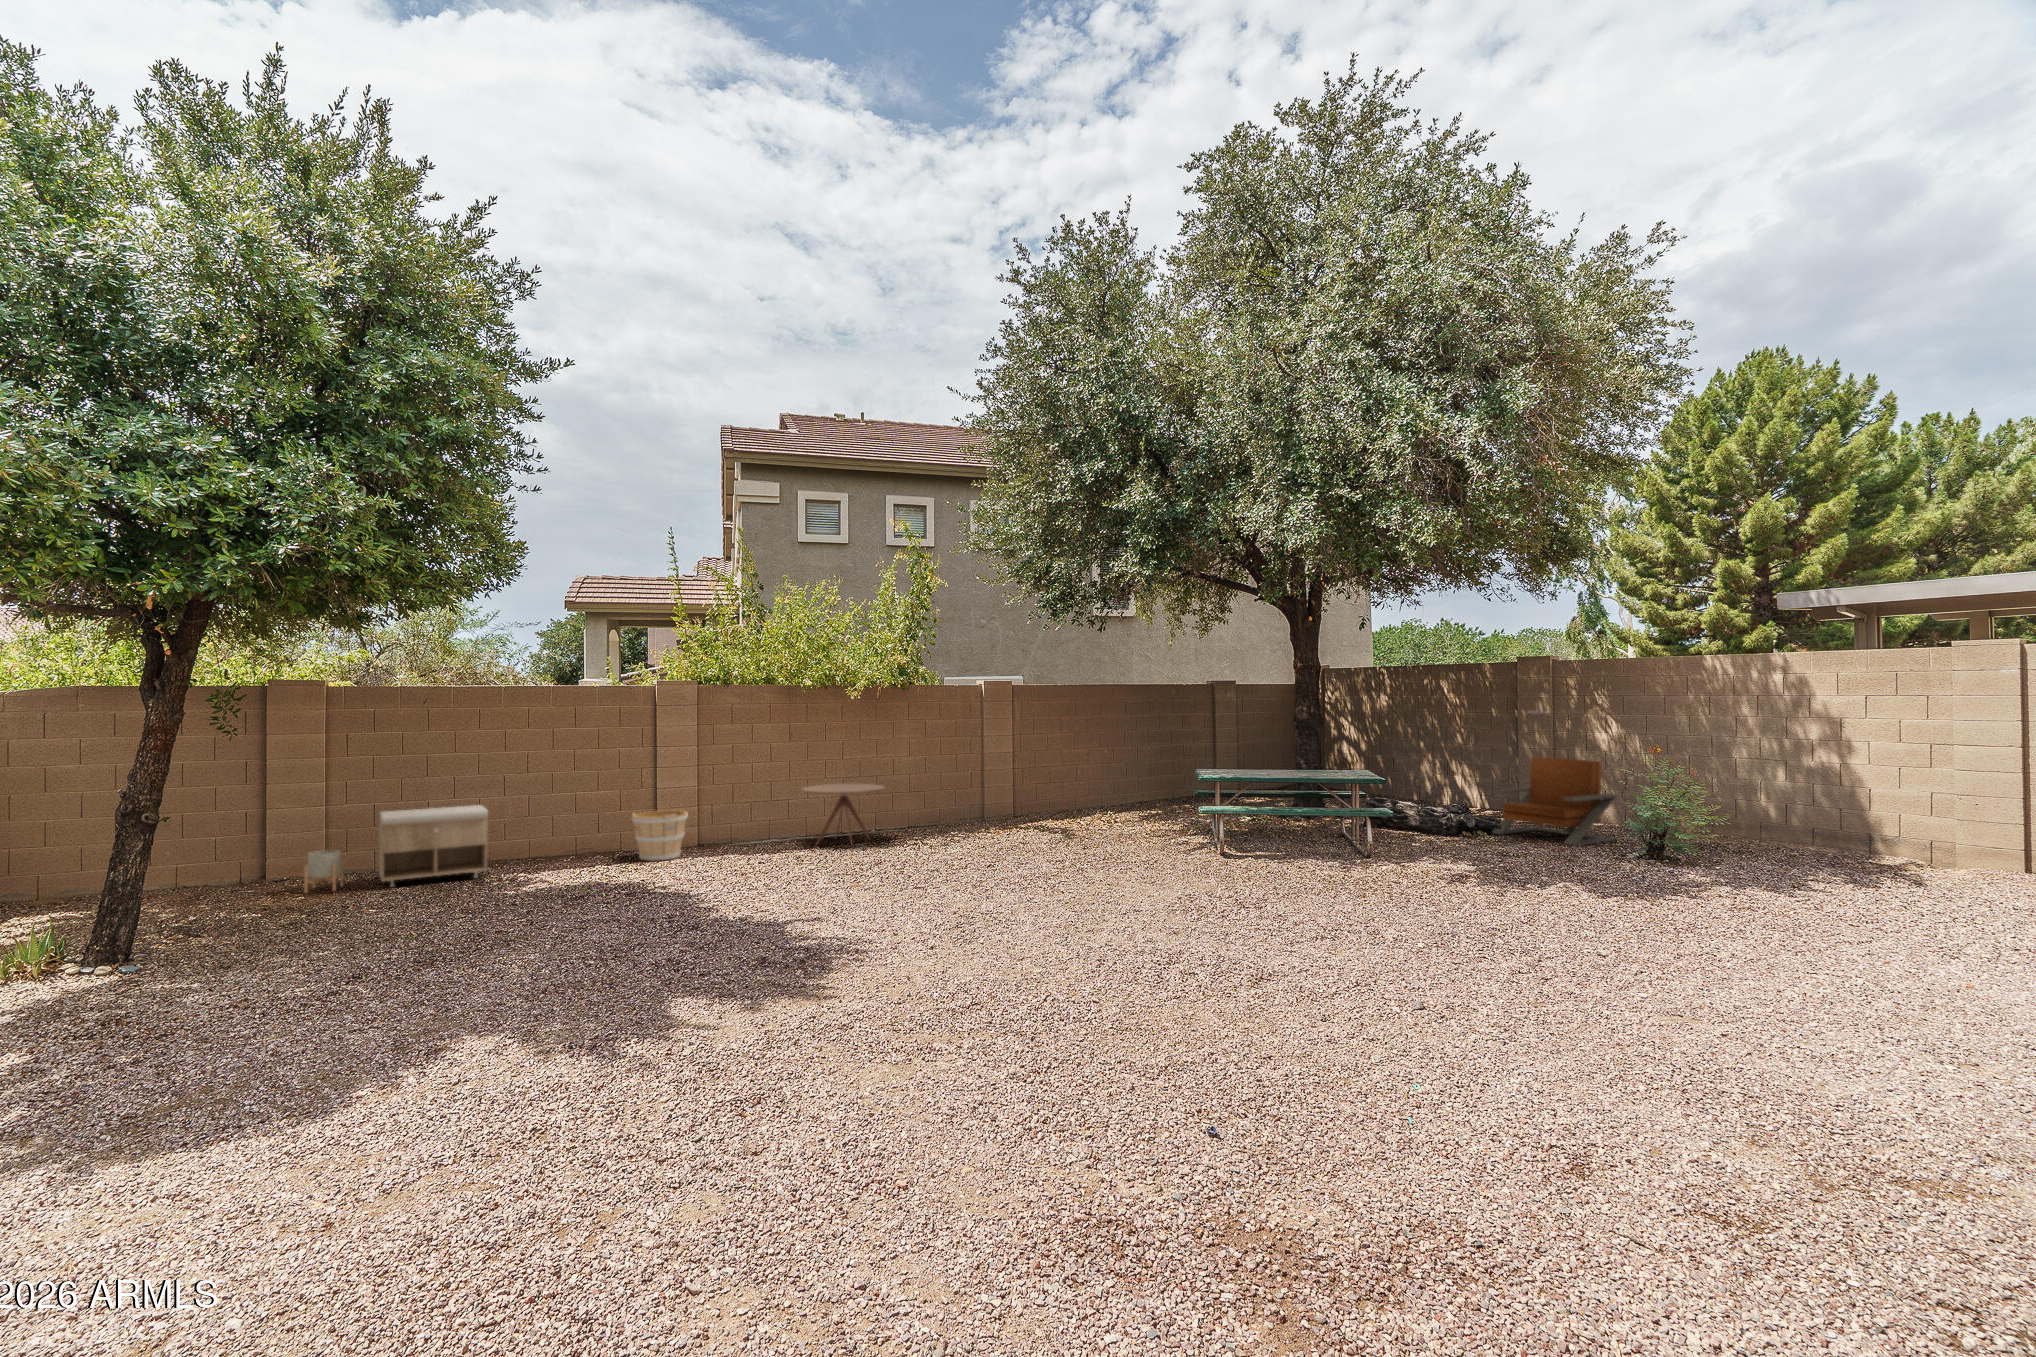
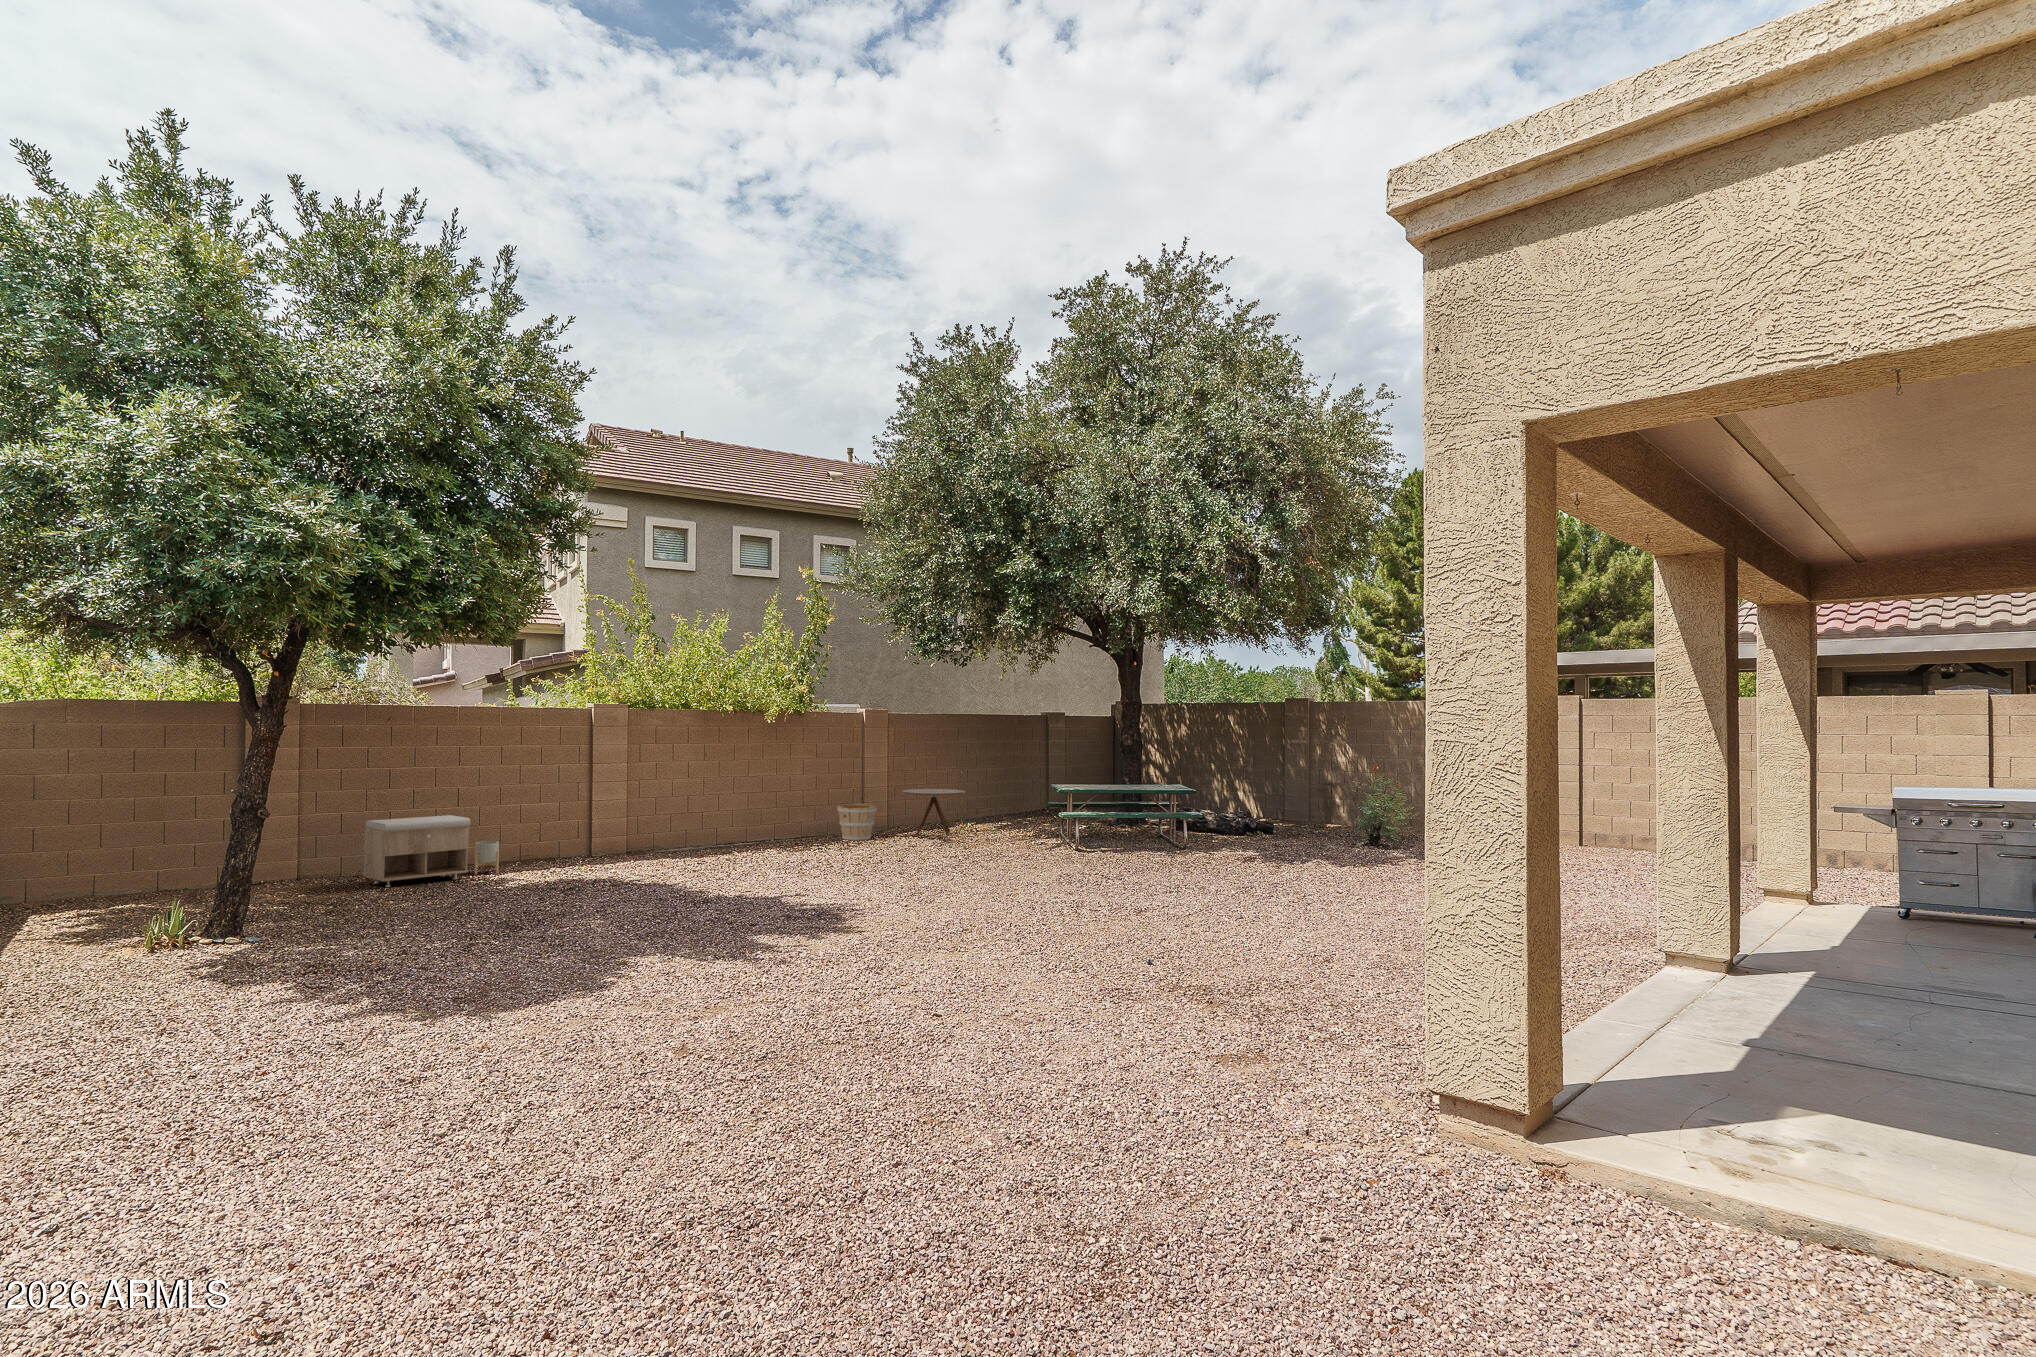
lounge chair: present [1493,757,1617,846] -> none [1267,775,1353,840]
round table: present [802,784,885,846] -> present [903,789,965,835]
wooden bucket: present [632,809,688,861] -> present [837,804,877,840]
planter: present [304,850,344,893] -> present [474,841,499,875]

